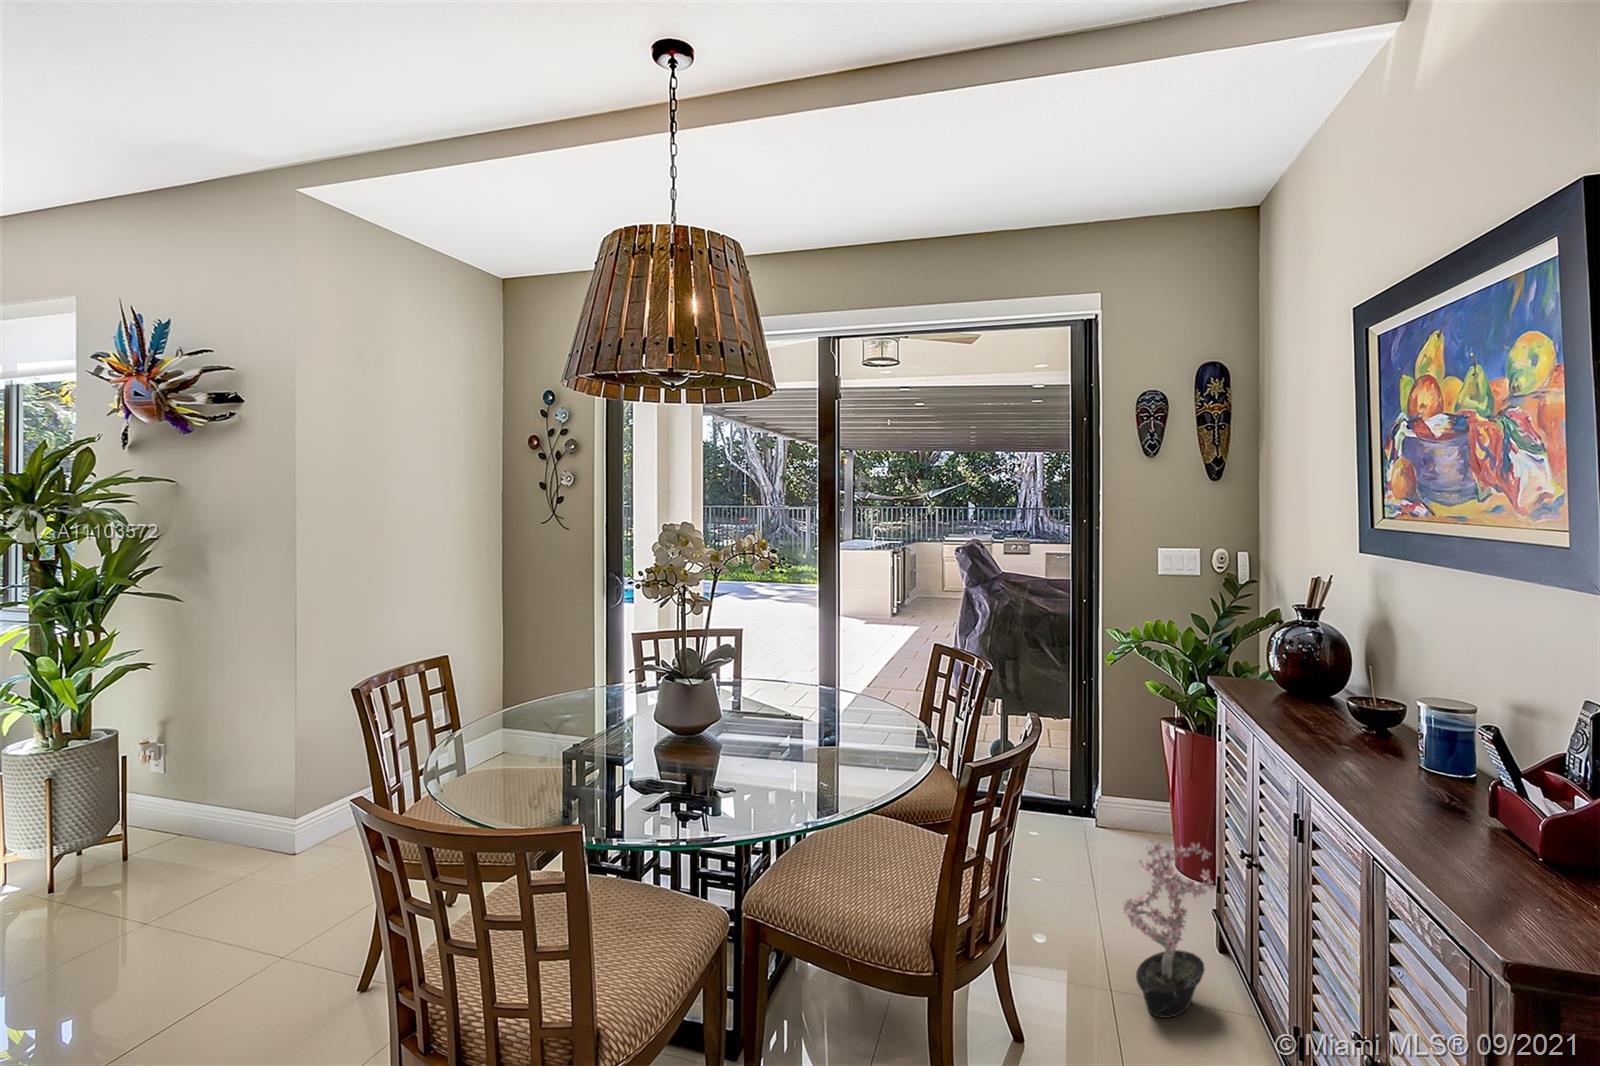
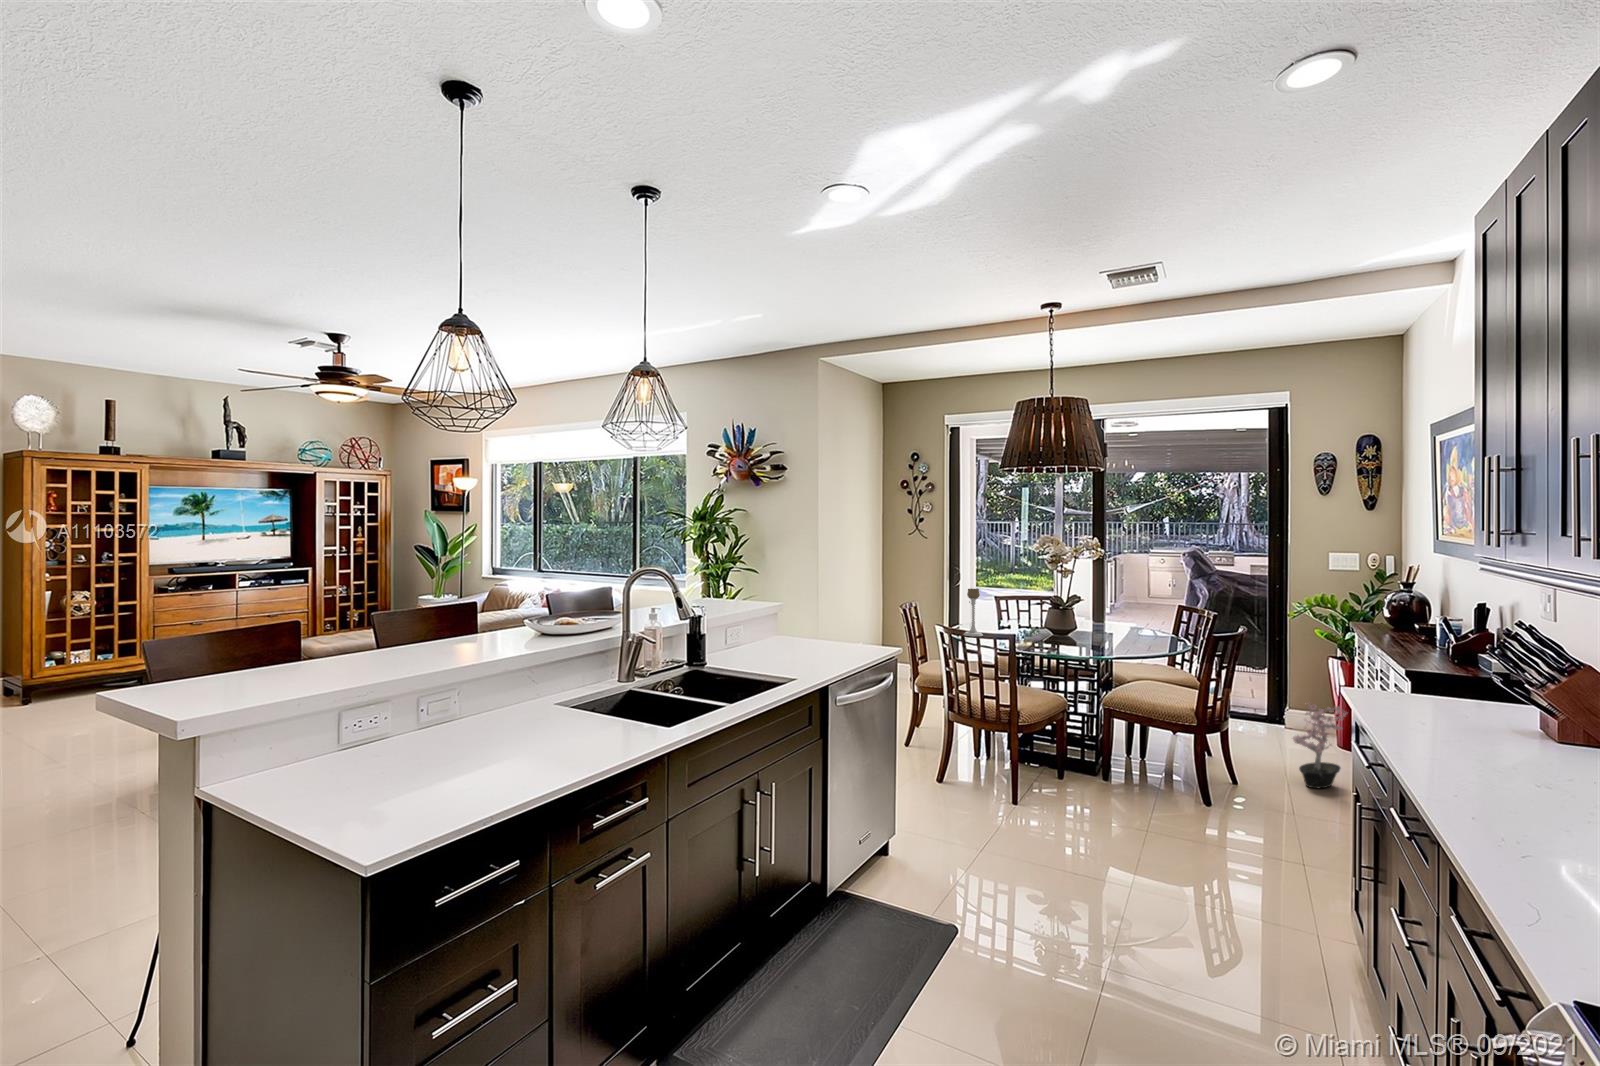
candle holder: none [537,637,577,736] -> present [964,589,983,636]

